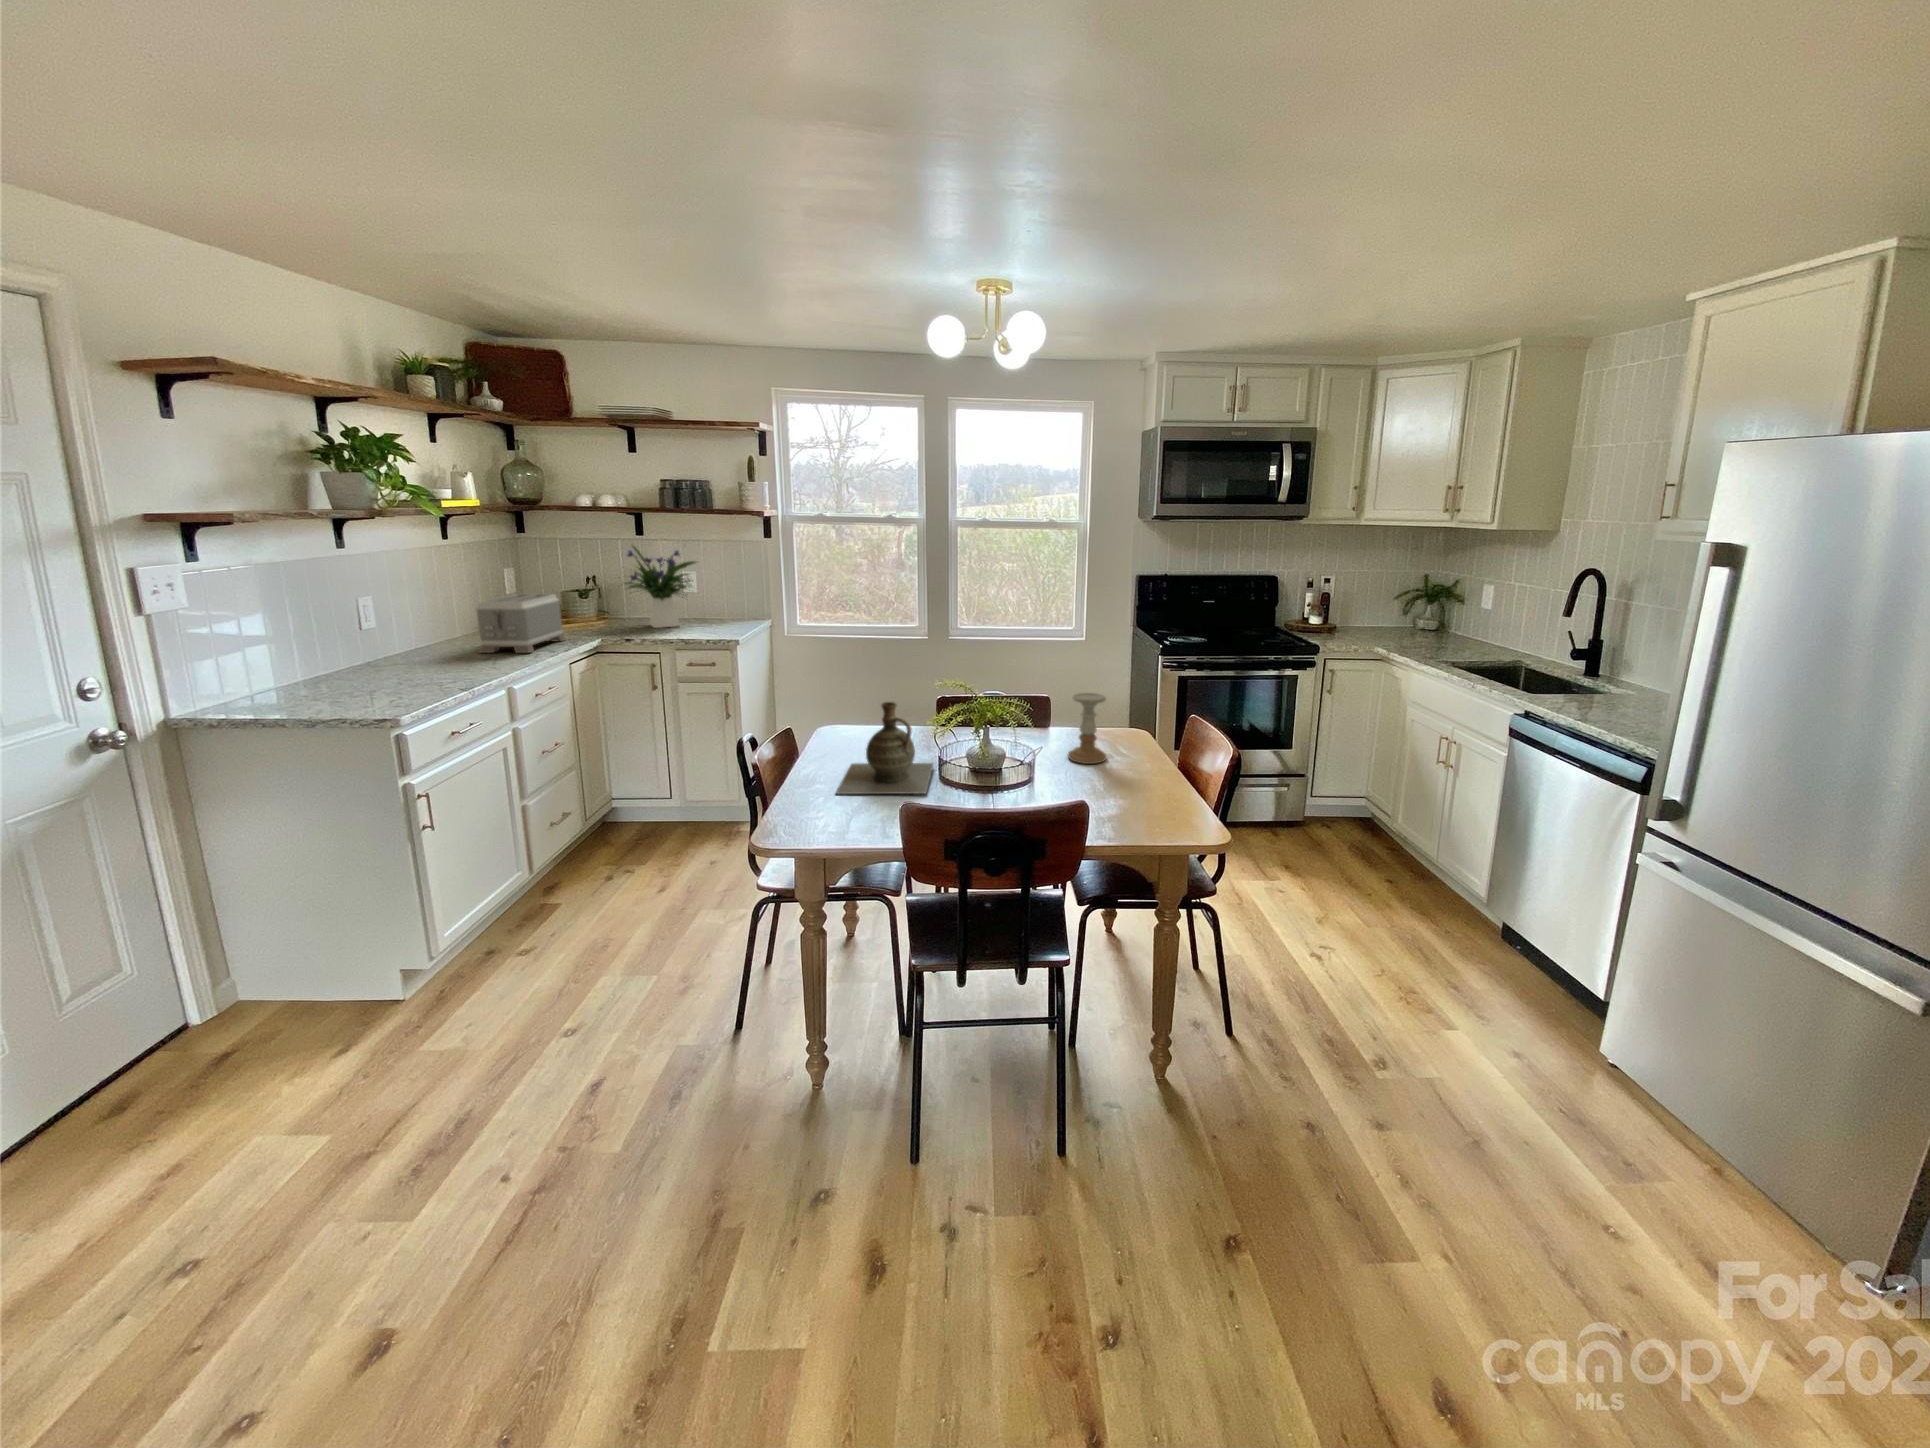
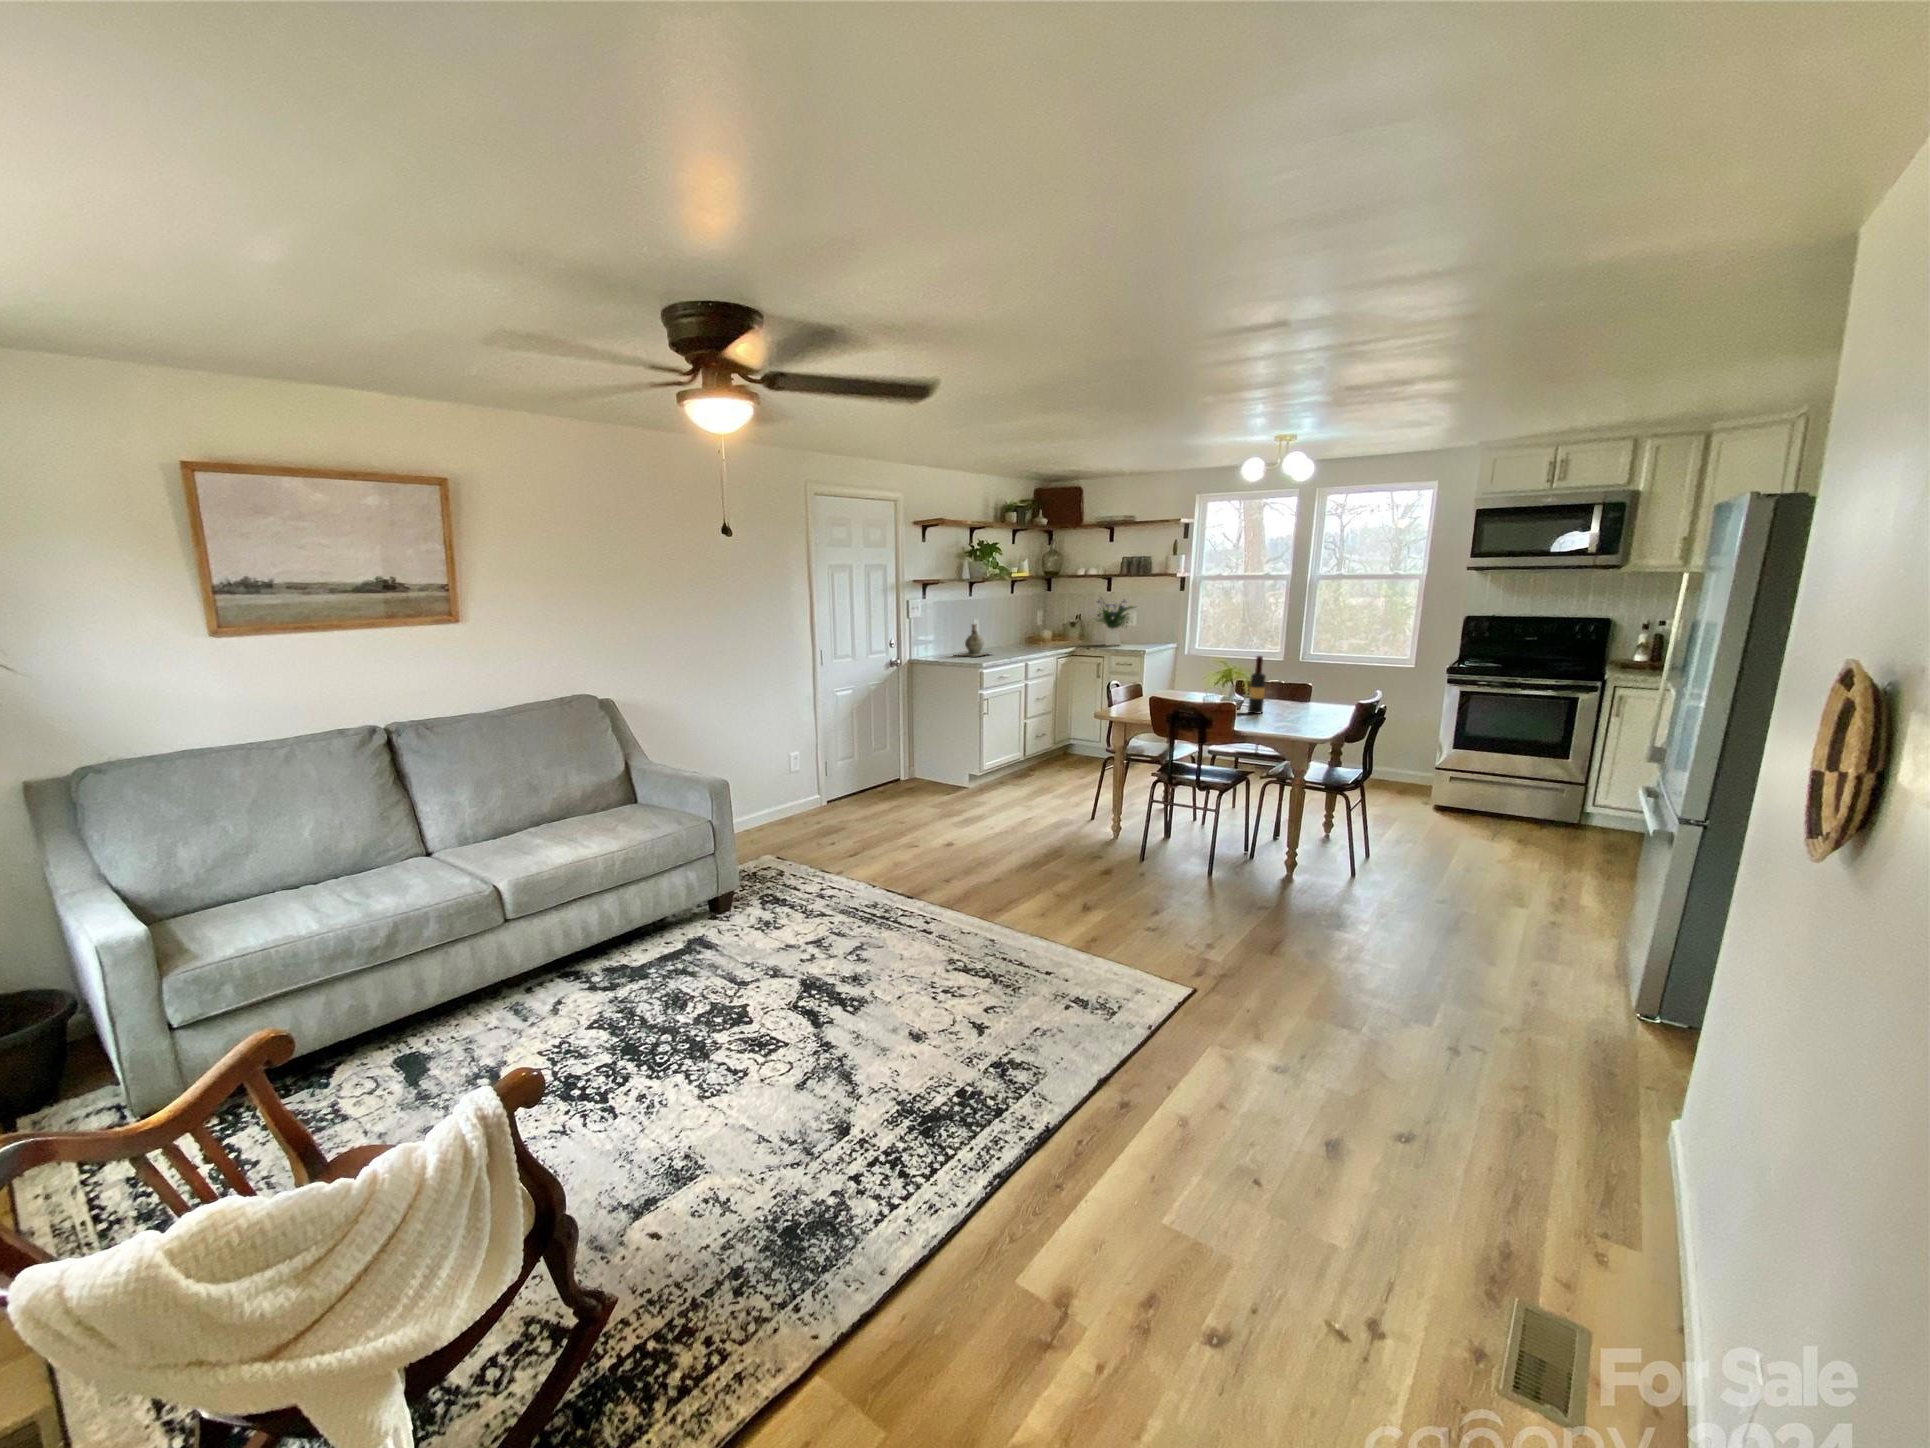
toaster: present [476,594,565,653] -> none [1017,622,1058,651]
wine bottle: none [1039,678,1065,783] -> present [1248,656,1266,714]
candle holder: present [1068,693,1106,764] -> none [1280,672,1306,711]
ceramic jug: present [836,702,933,794] -> present [958,624,992,656]

